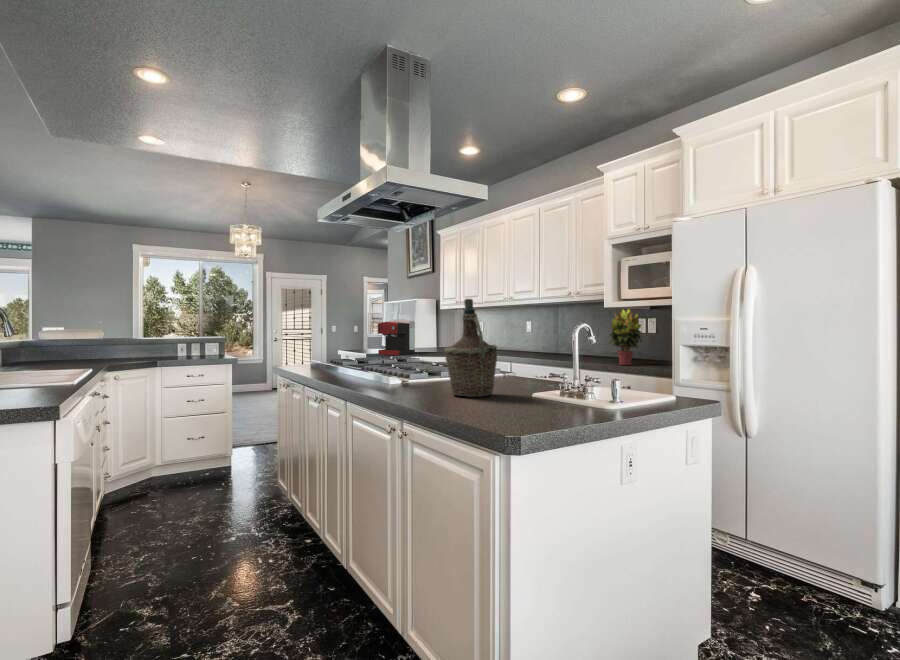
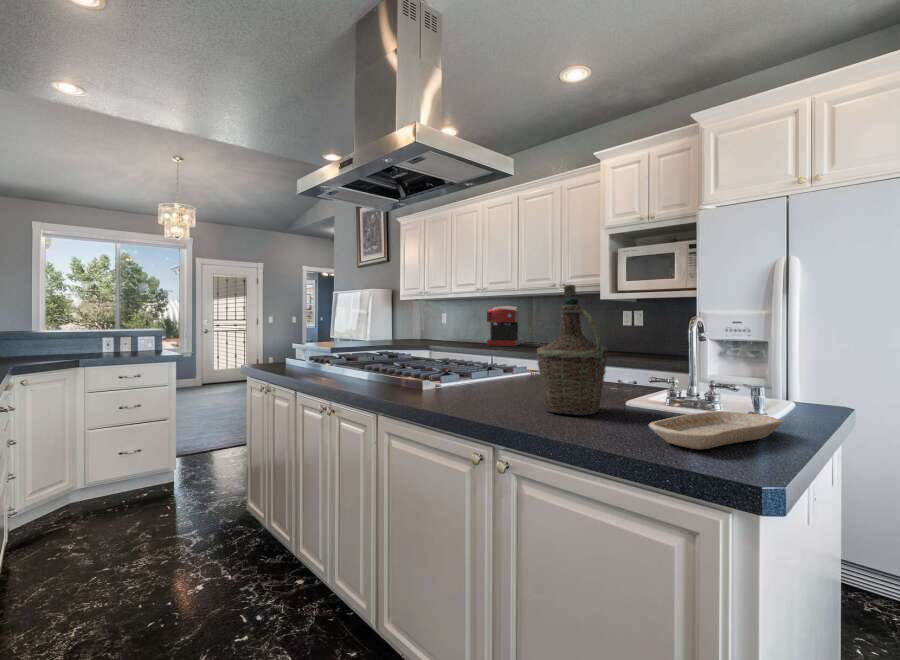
potted plant: present [609,309,643,365] -> none [610,300,652,359]
coffee maker: present [378,319,415,355] -> present [487,306,522,346]
tray: none [481,393,588,413] -> present [649,411,783,449]

